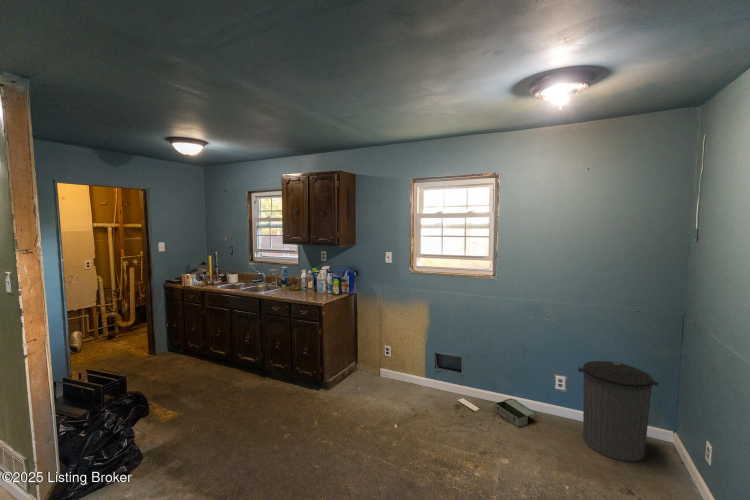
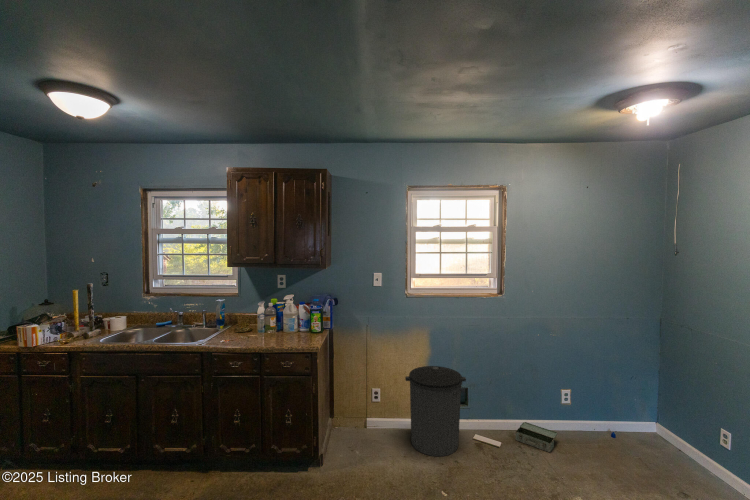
trash can: present [578,361,658,462] -> present [405,366,466,456]

